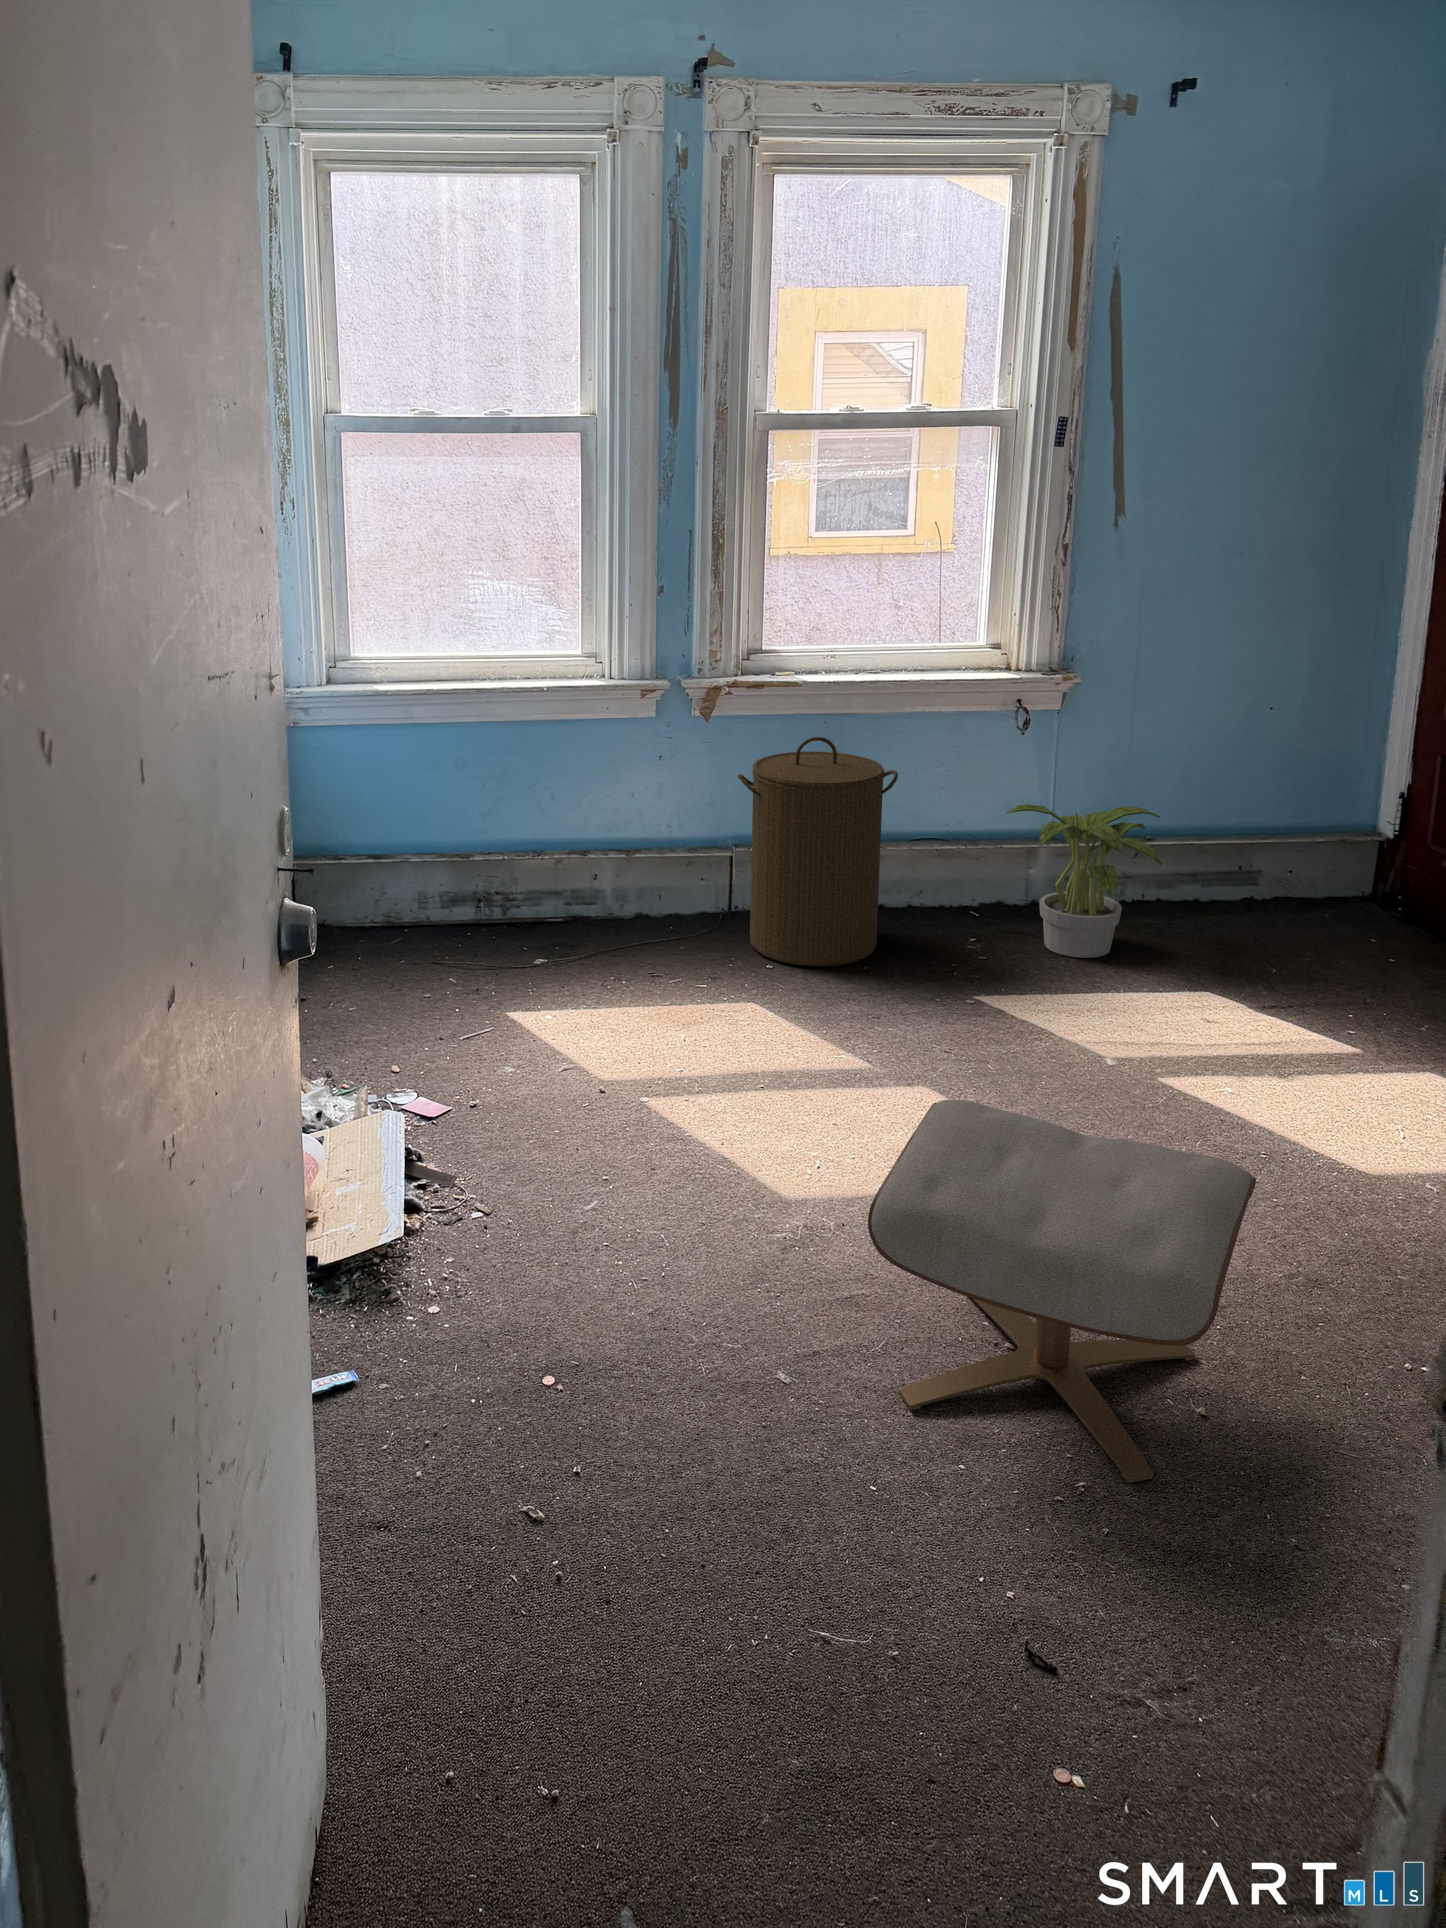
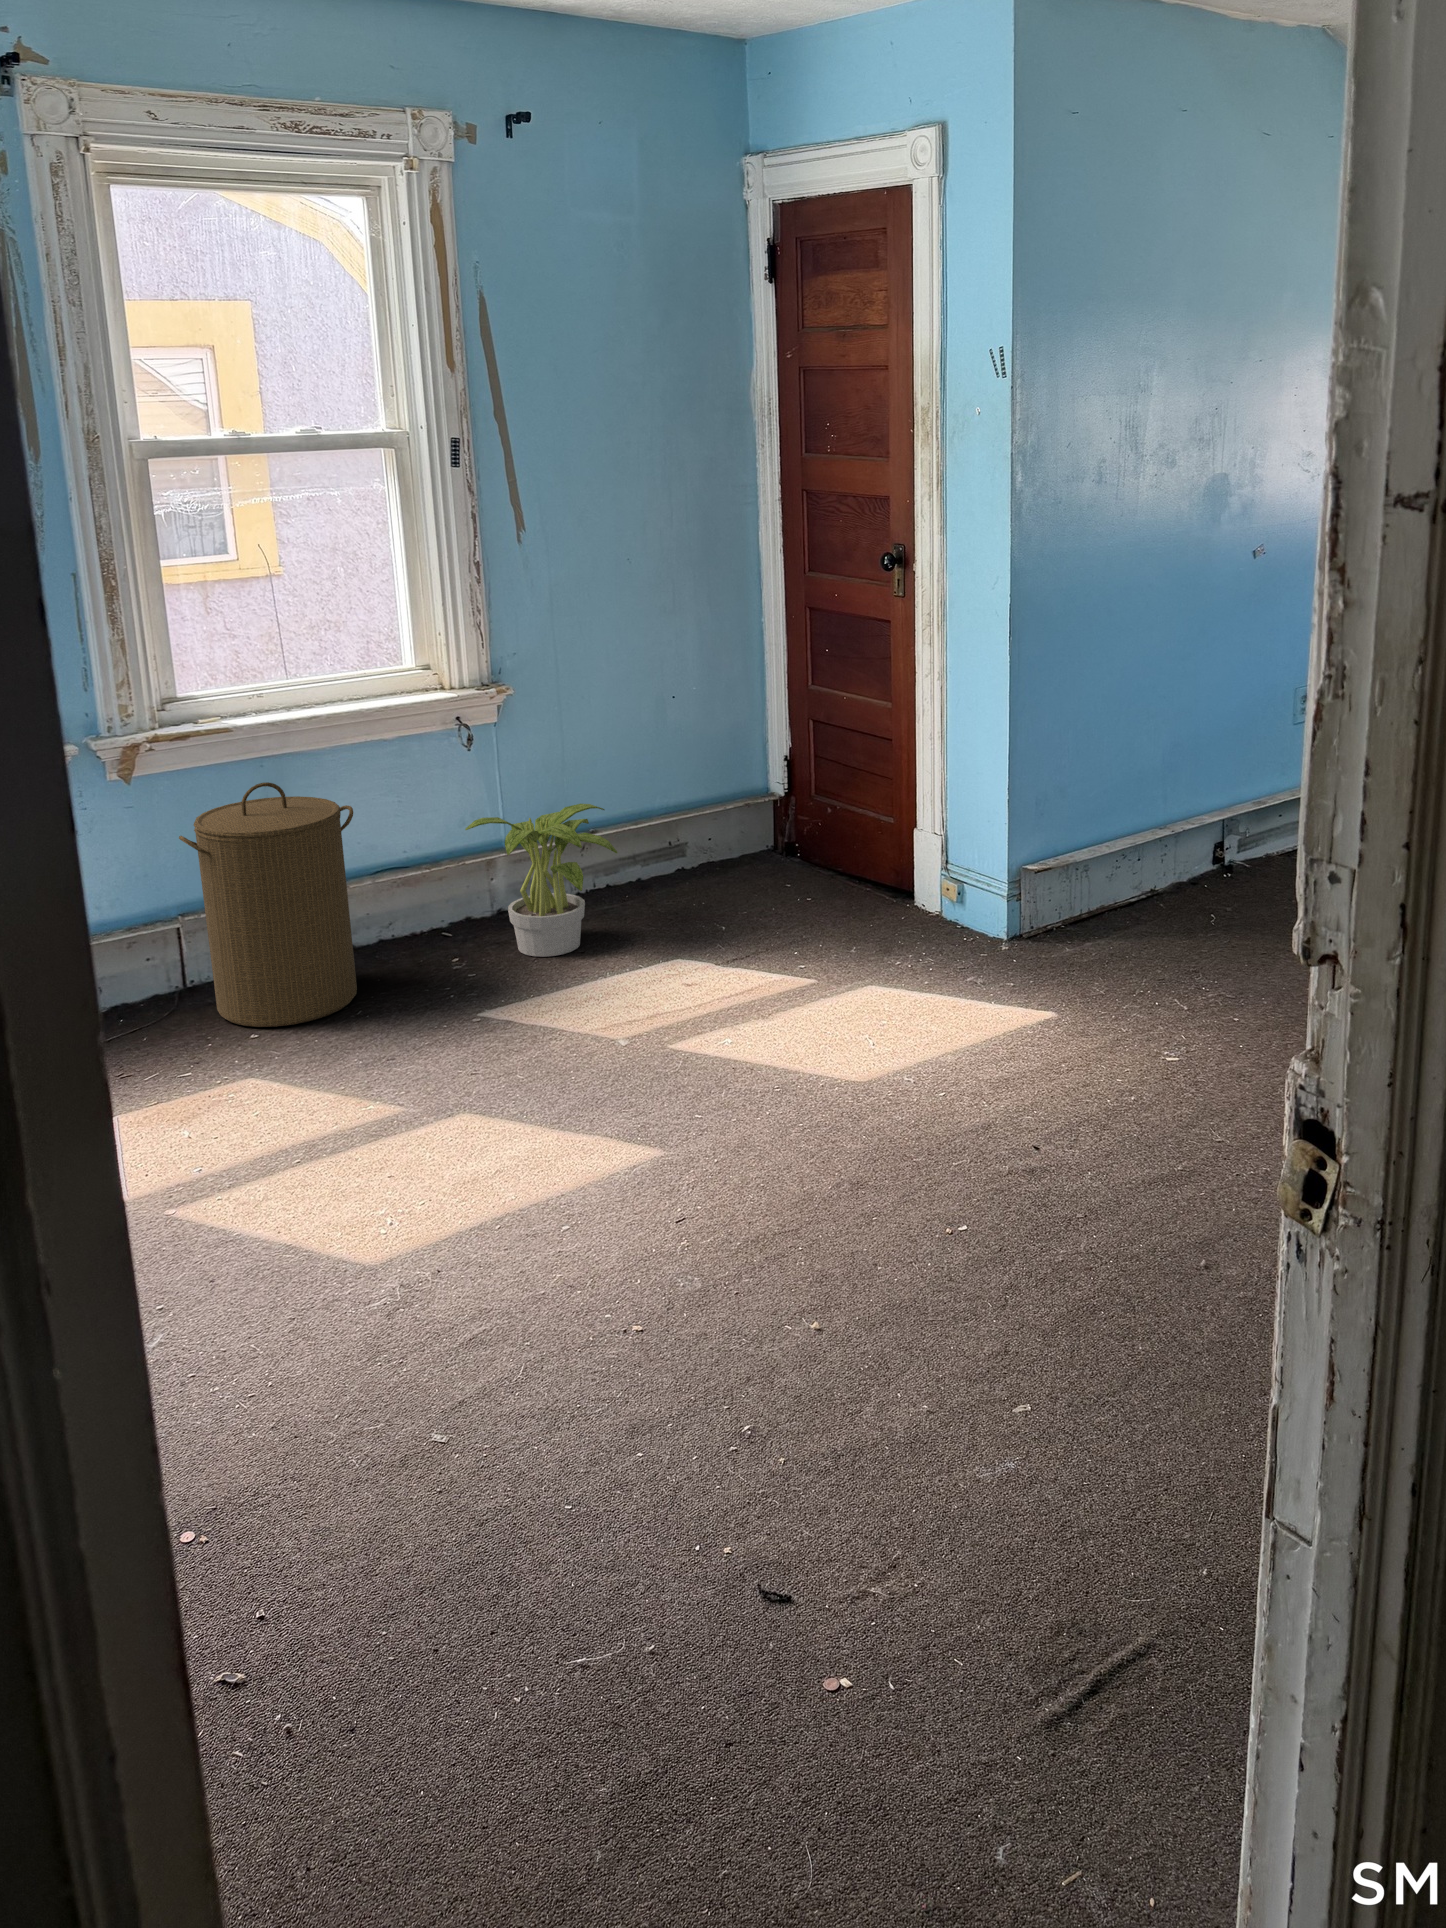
ottoman: present [868,1100,1256,1483] -> none [506,1094,838,1418]

